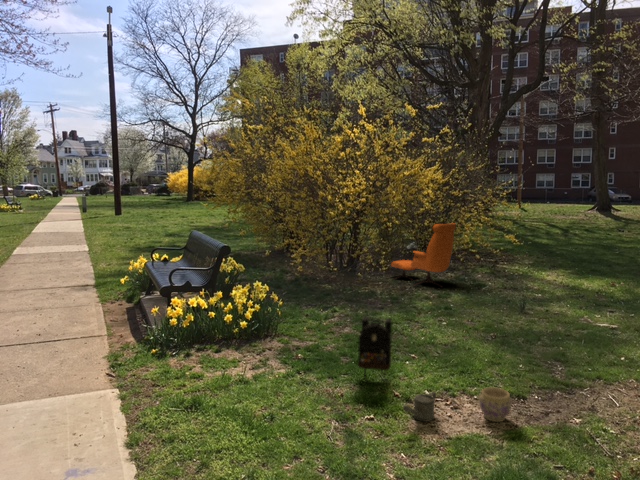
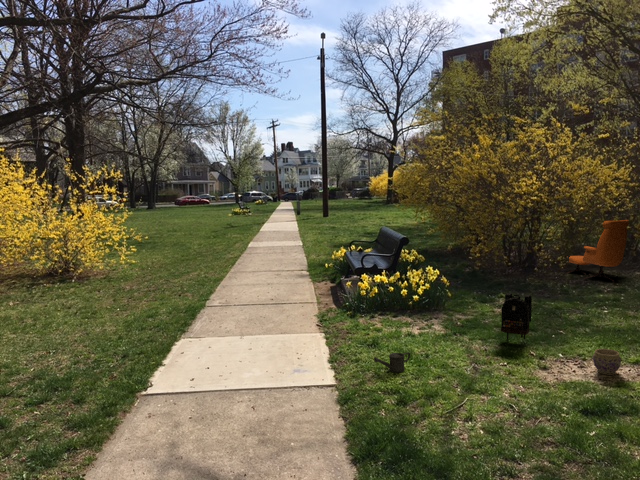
watering can: present [403,392,436,422] -> present [374,353,410,373]

